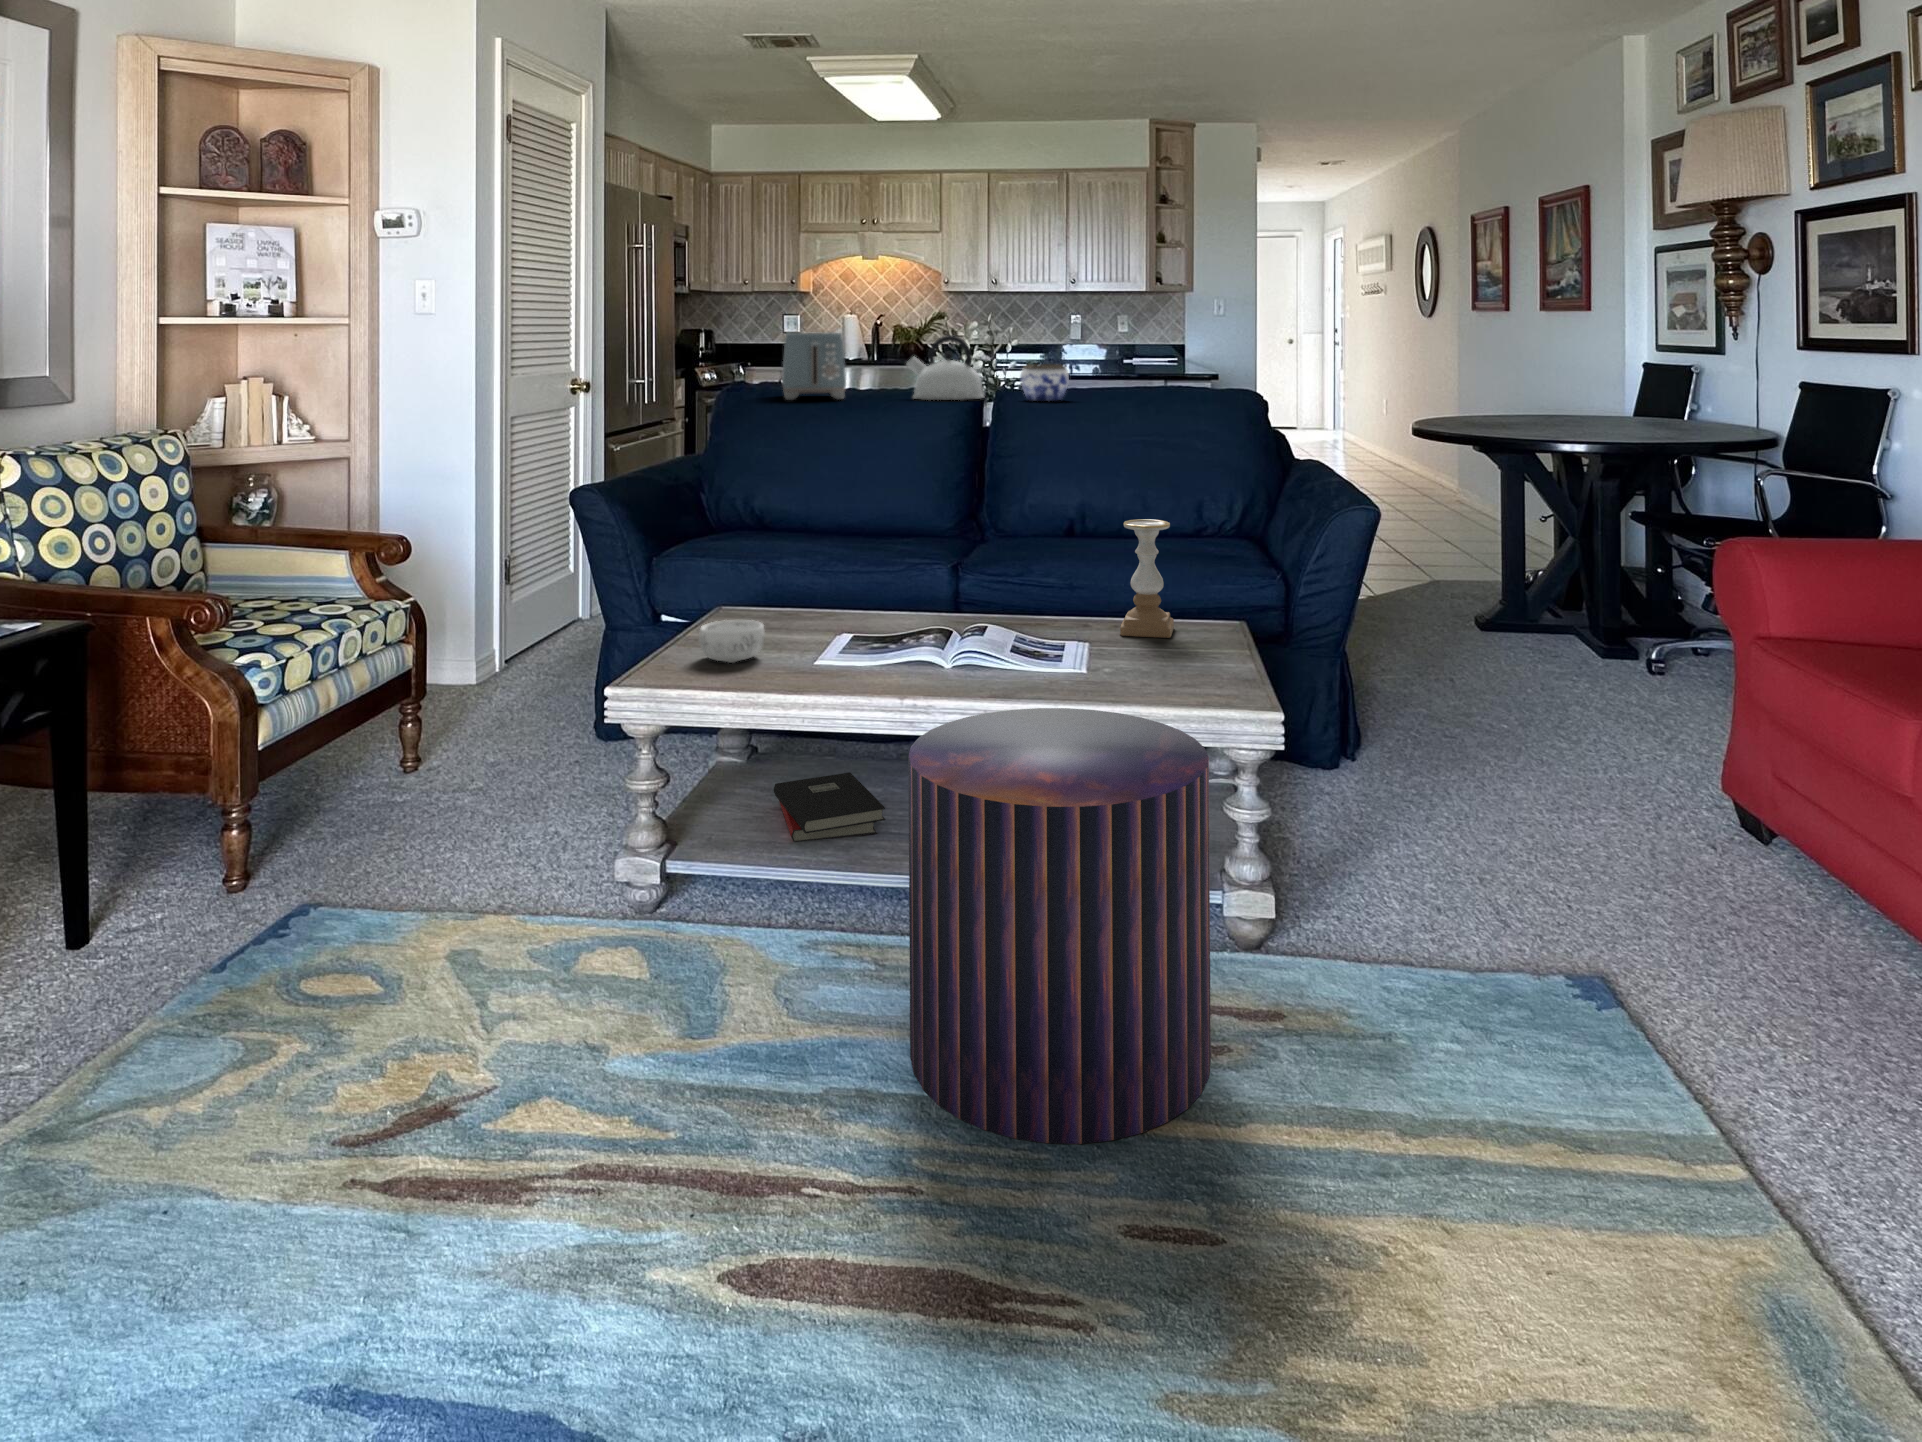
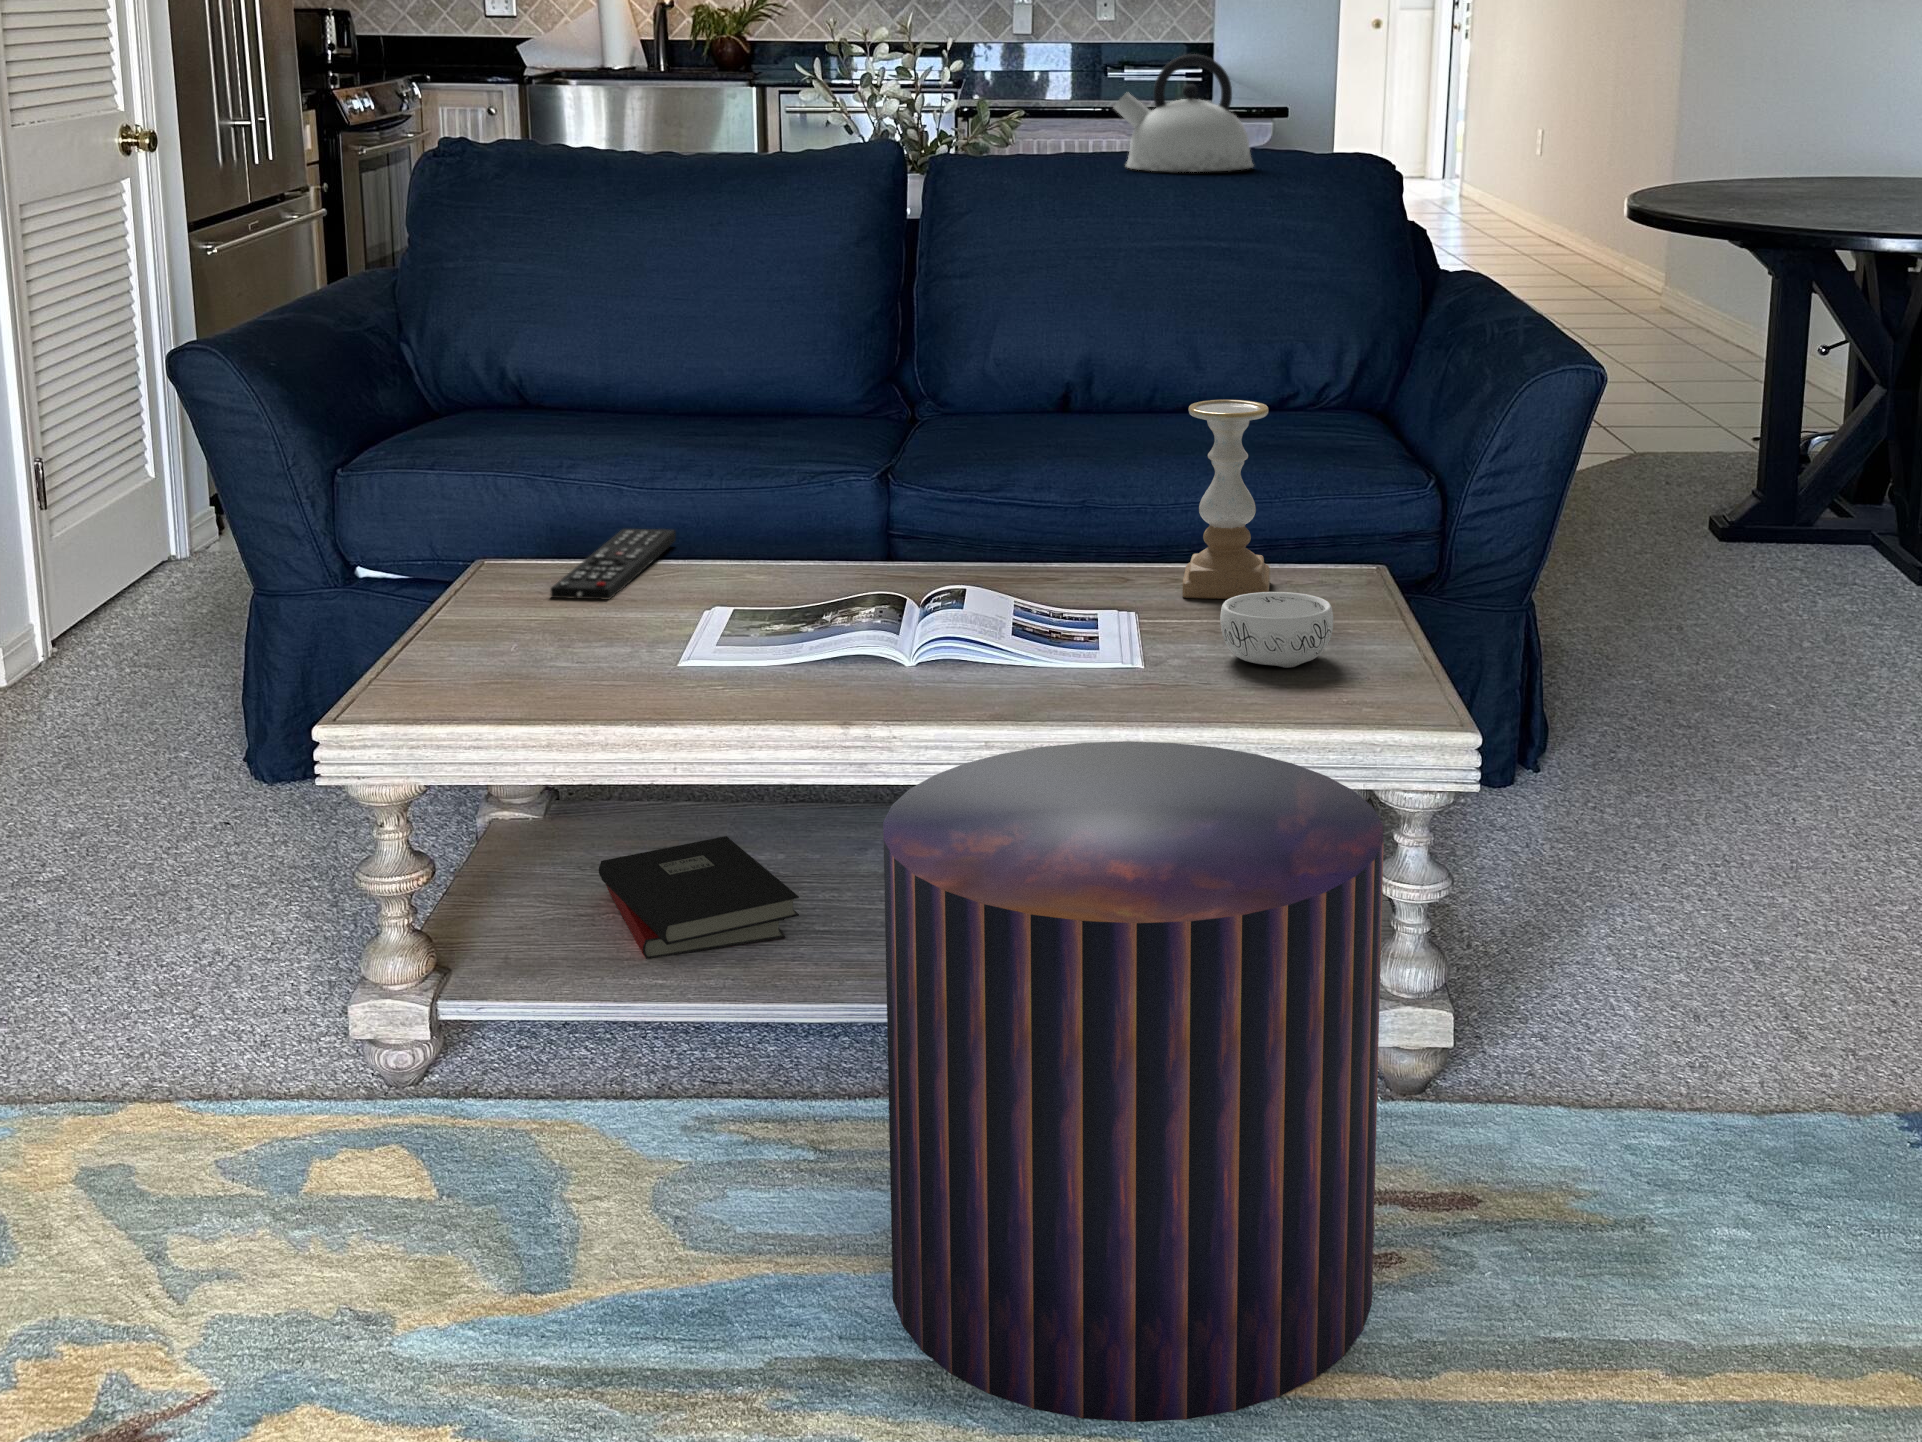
toaster: present [782,332,846,400] -> none [531,46,656,176]
kettle: present [907,335,984,400] -> present [1114,54,1254,172]
jar: present [1021,364,1069,401] -> none [971,106,1057,173]
remote control: none [758,592,836,629] -> present [551,529,676,599]
decorative bowl: present [699,620,765,663] -> present [1220,592,1333,668]

